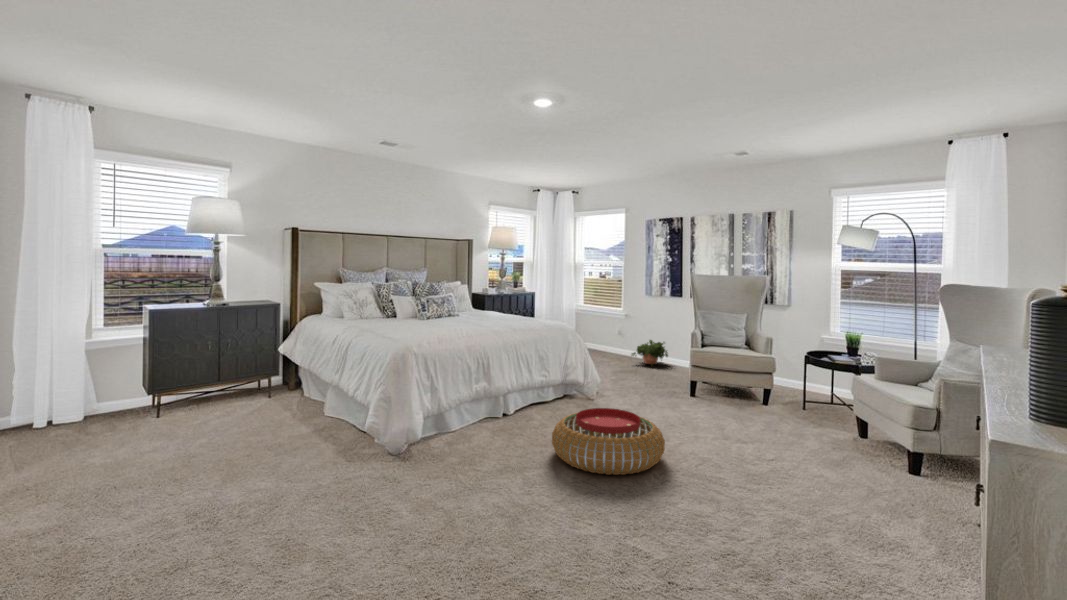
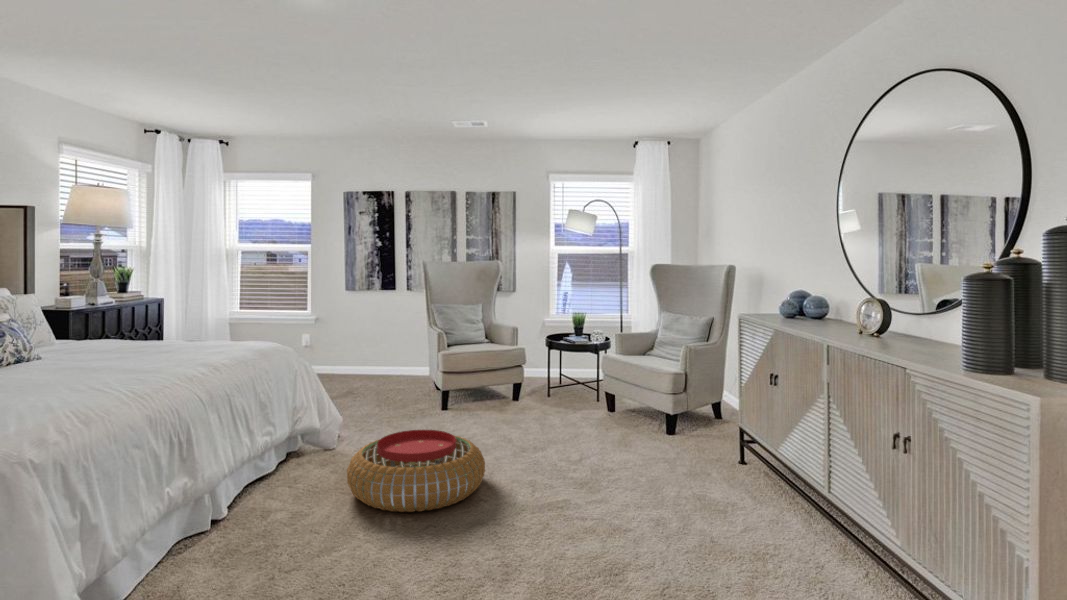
potted plant: present [632,340,668,364] -> none [341,341,388,375]

